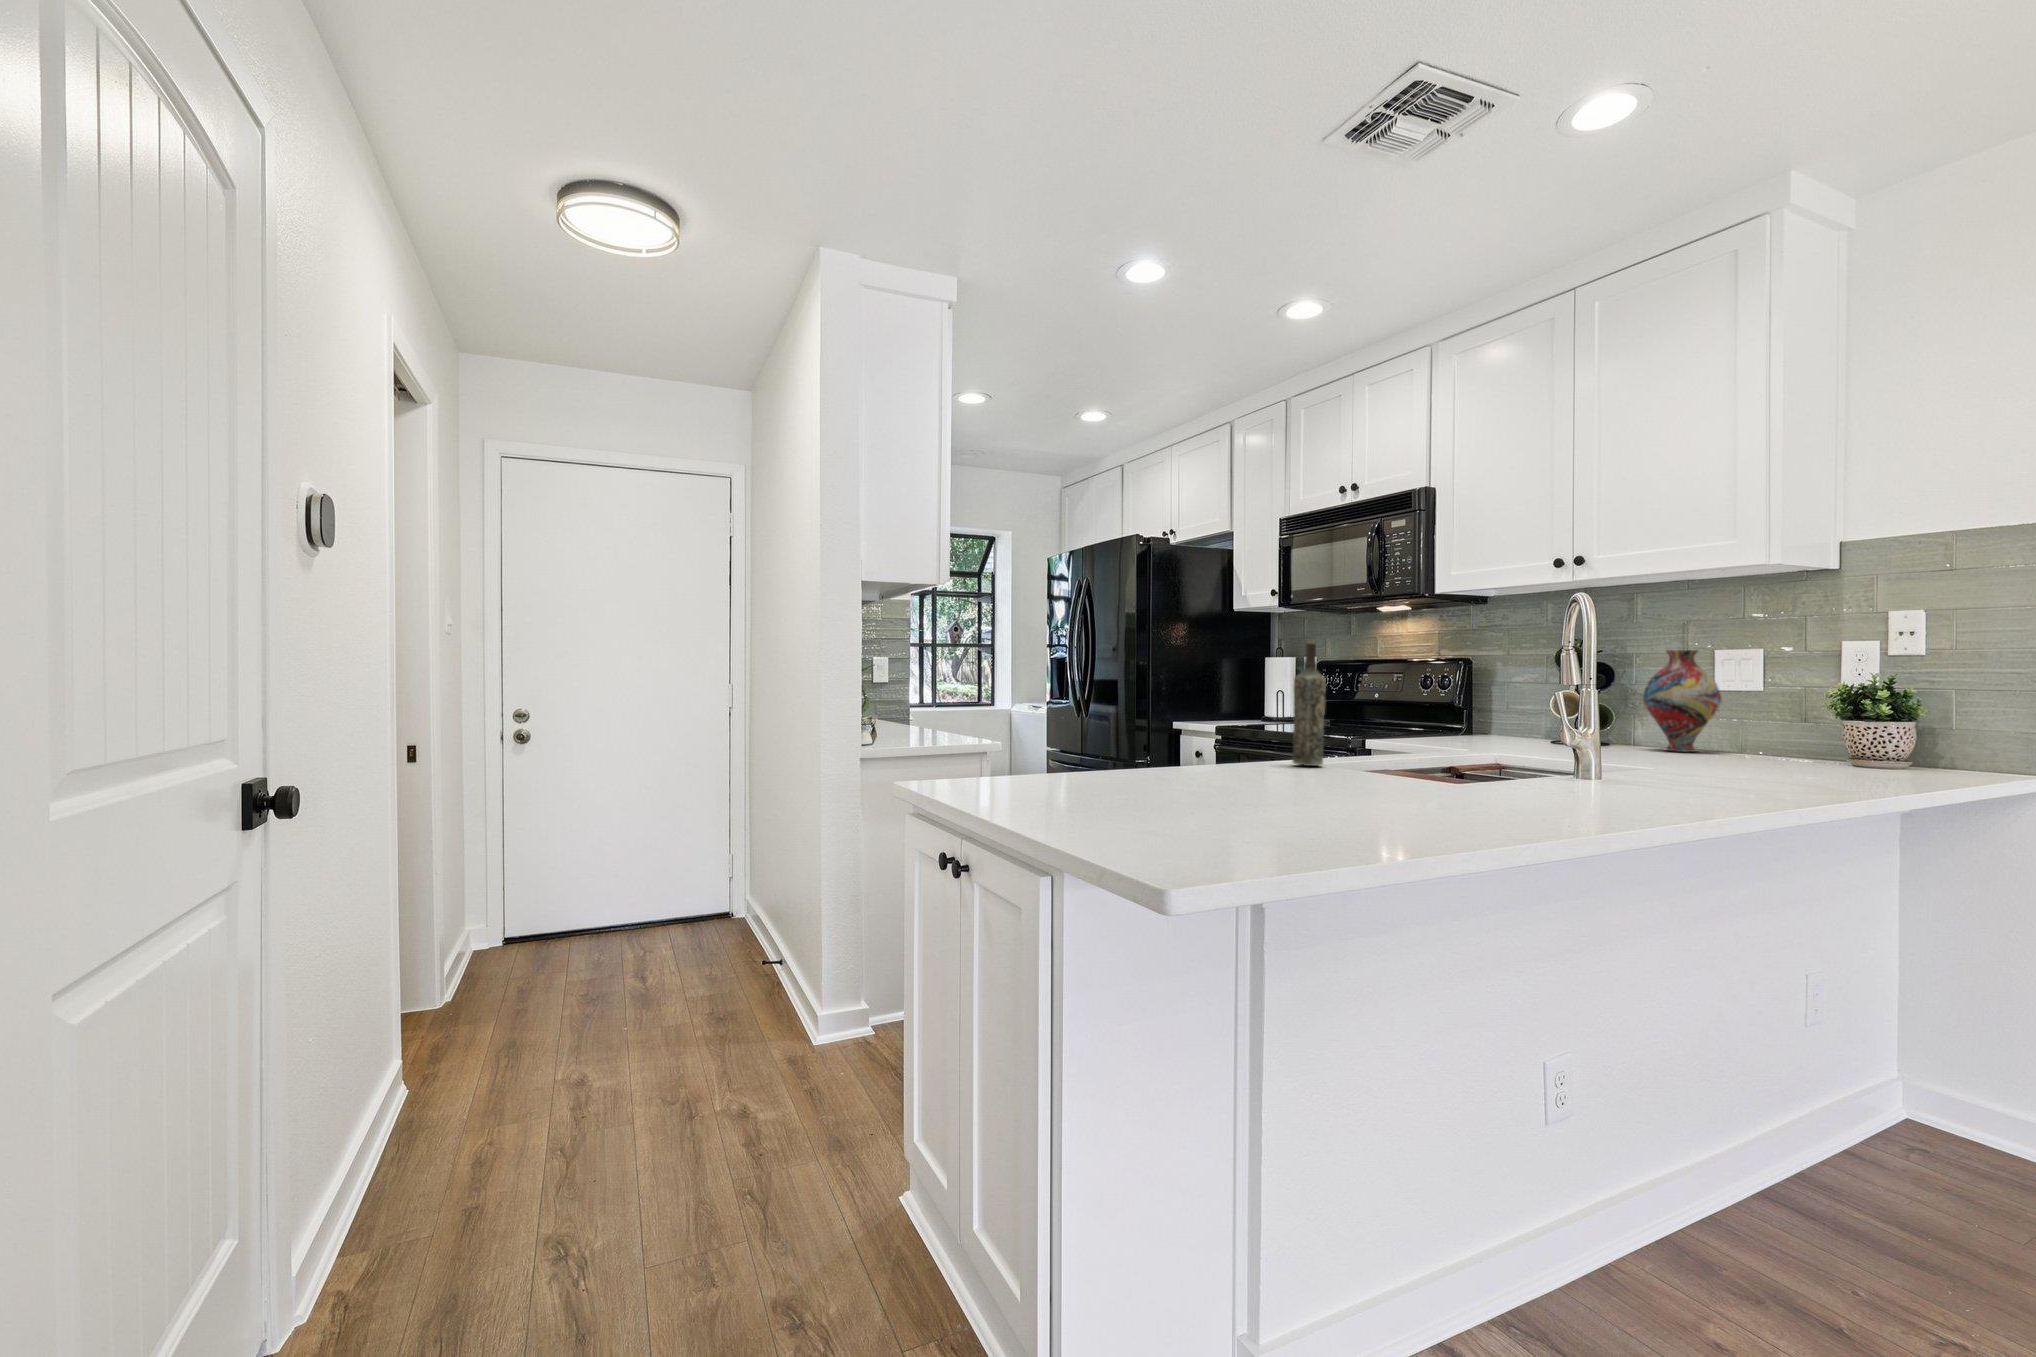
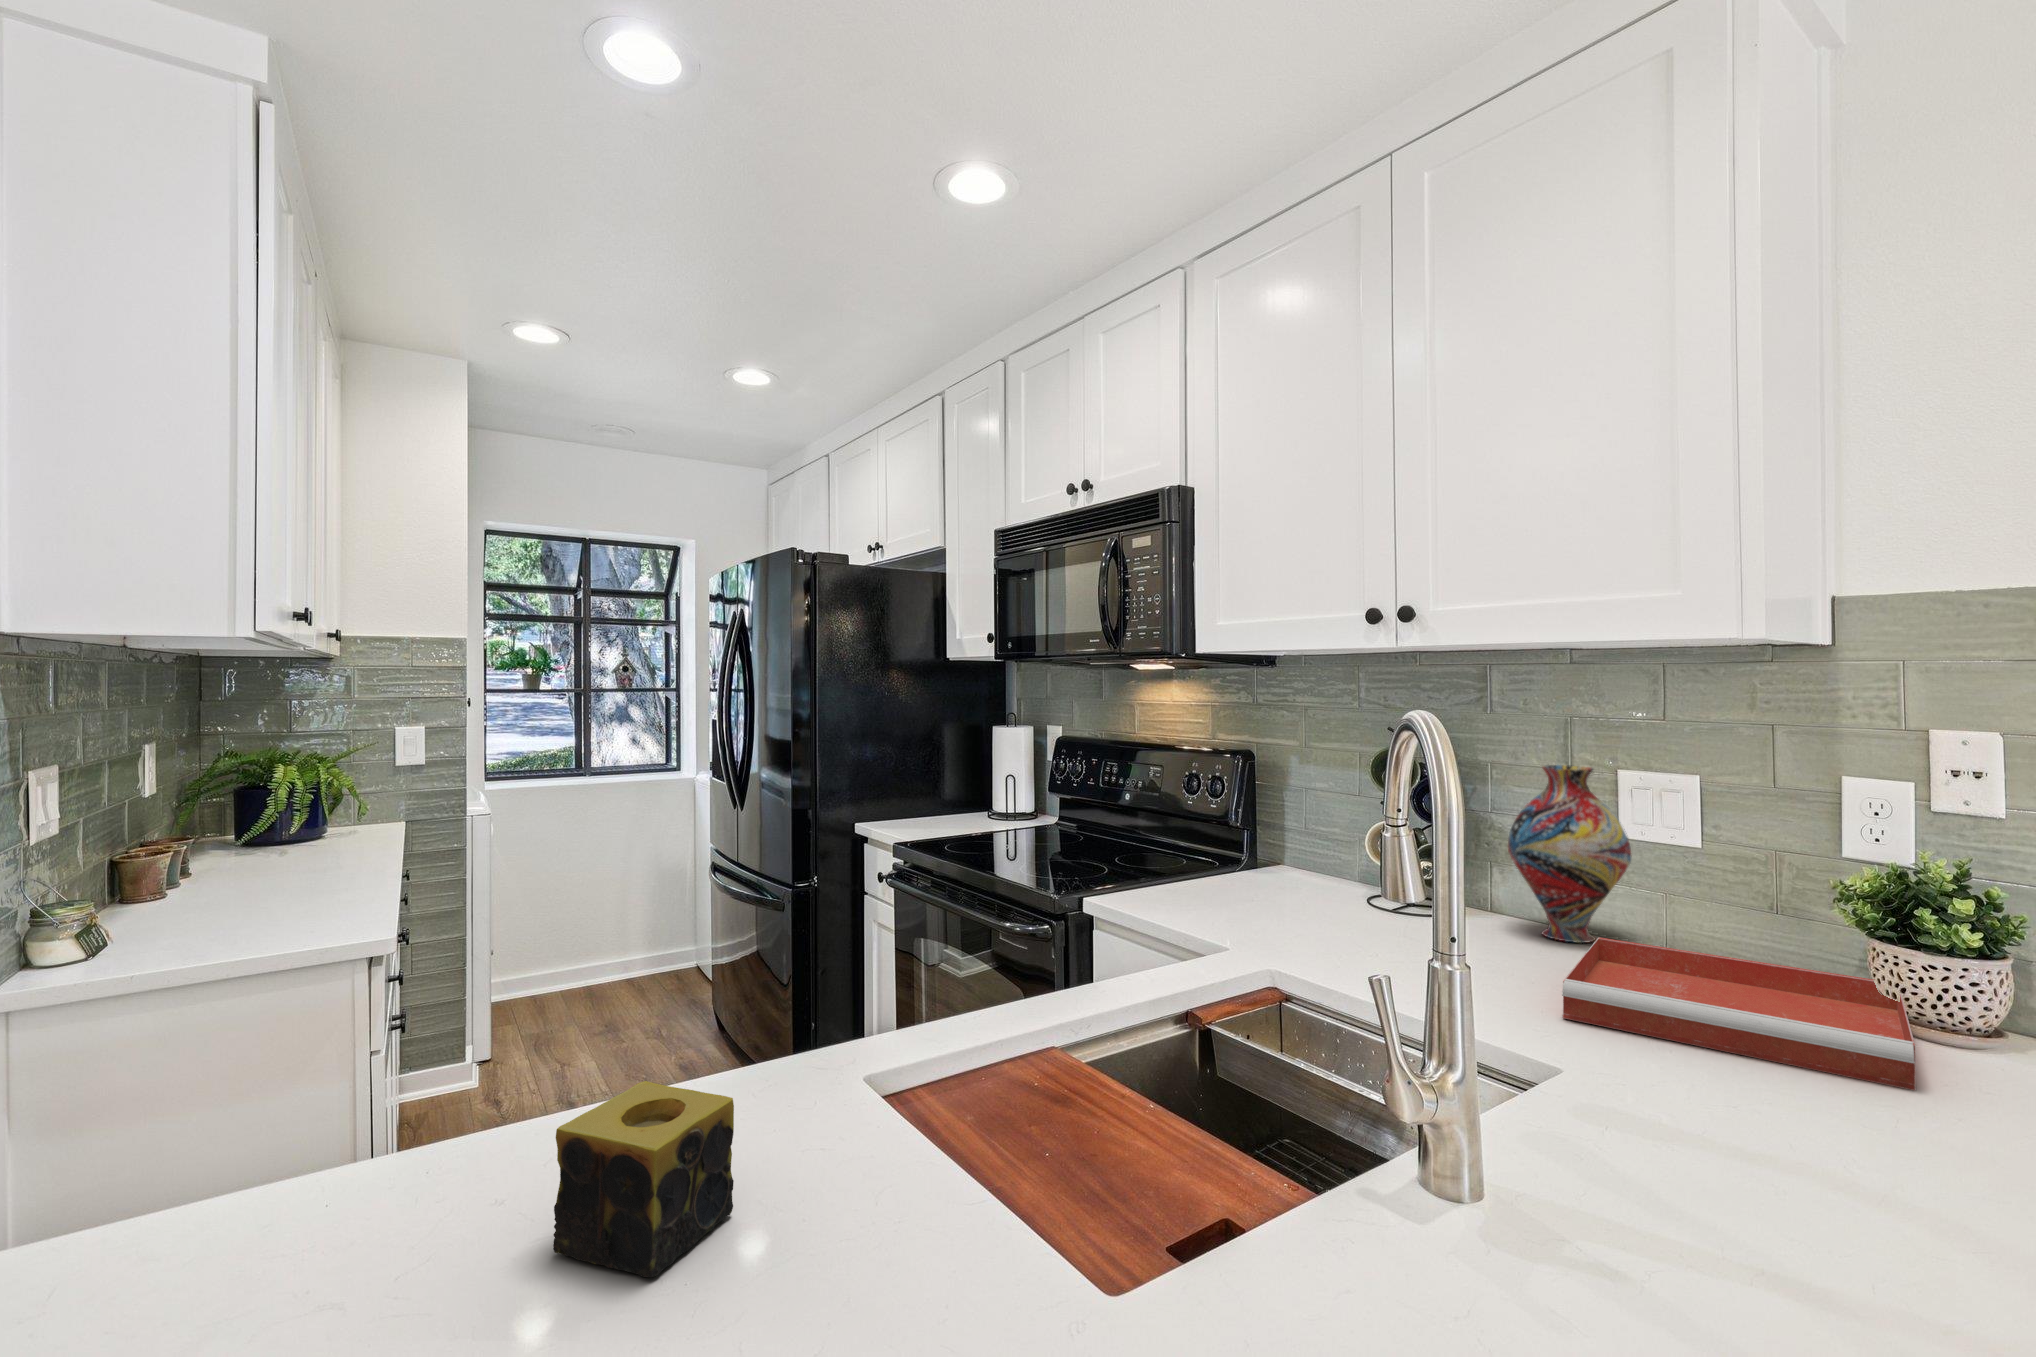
bottle: present [1293,641,1326,766] -> none [793,835,869,1147]
candle: none [1237,726,1293,774] -> present [553,1081,734,1277]
tray: none [1661,738,1861,774] -> present [1562,937,1916,1090]

